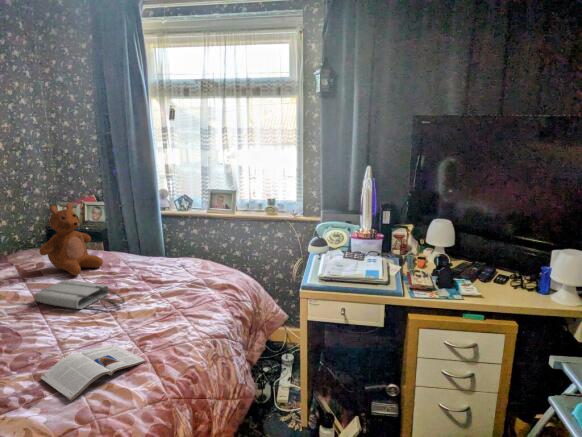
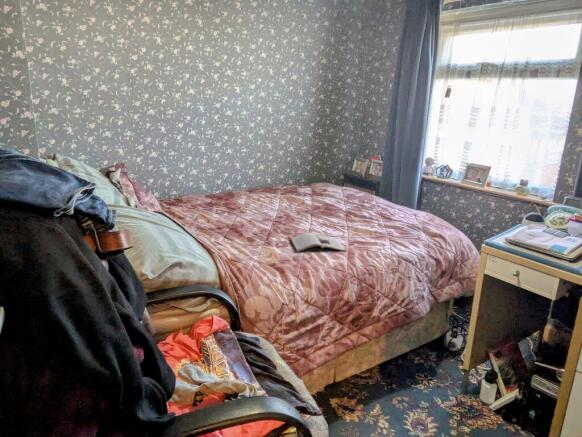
teddy bear: present [40,202,103,275] -> none [325,152,362,202]
tote bag: present [34,281,125,309] -> none [311,201,358,221]

